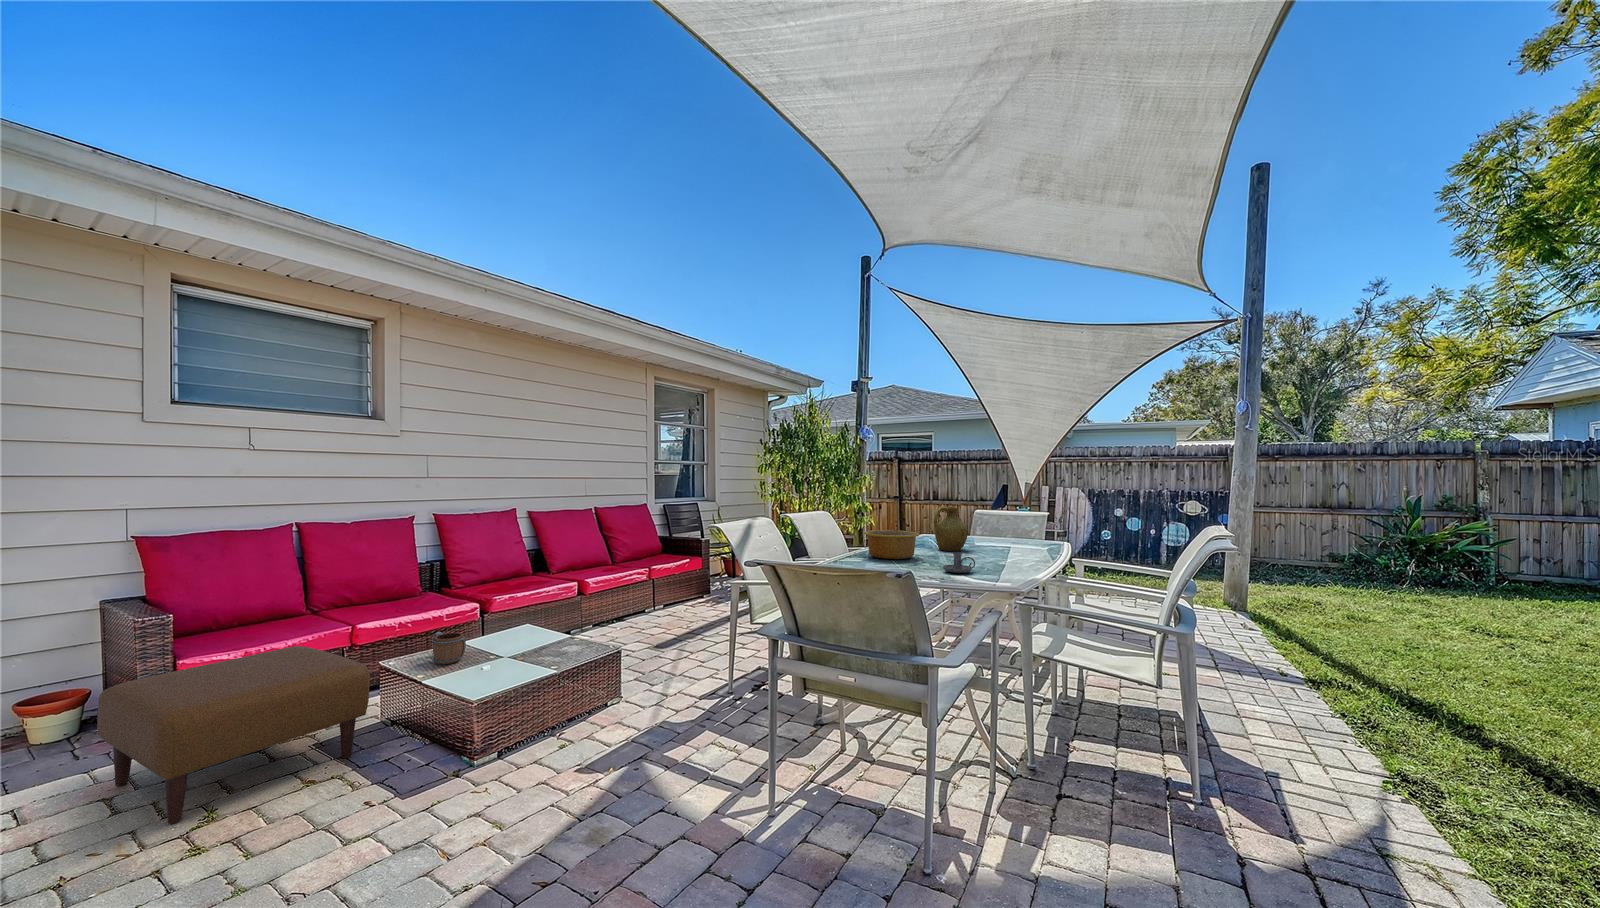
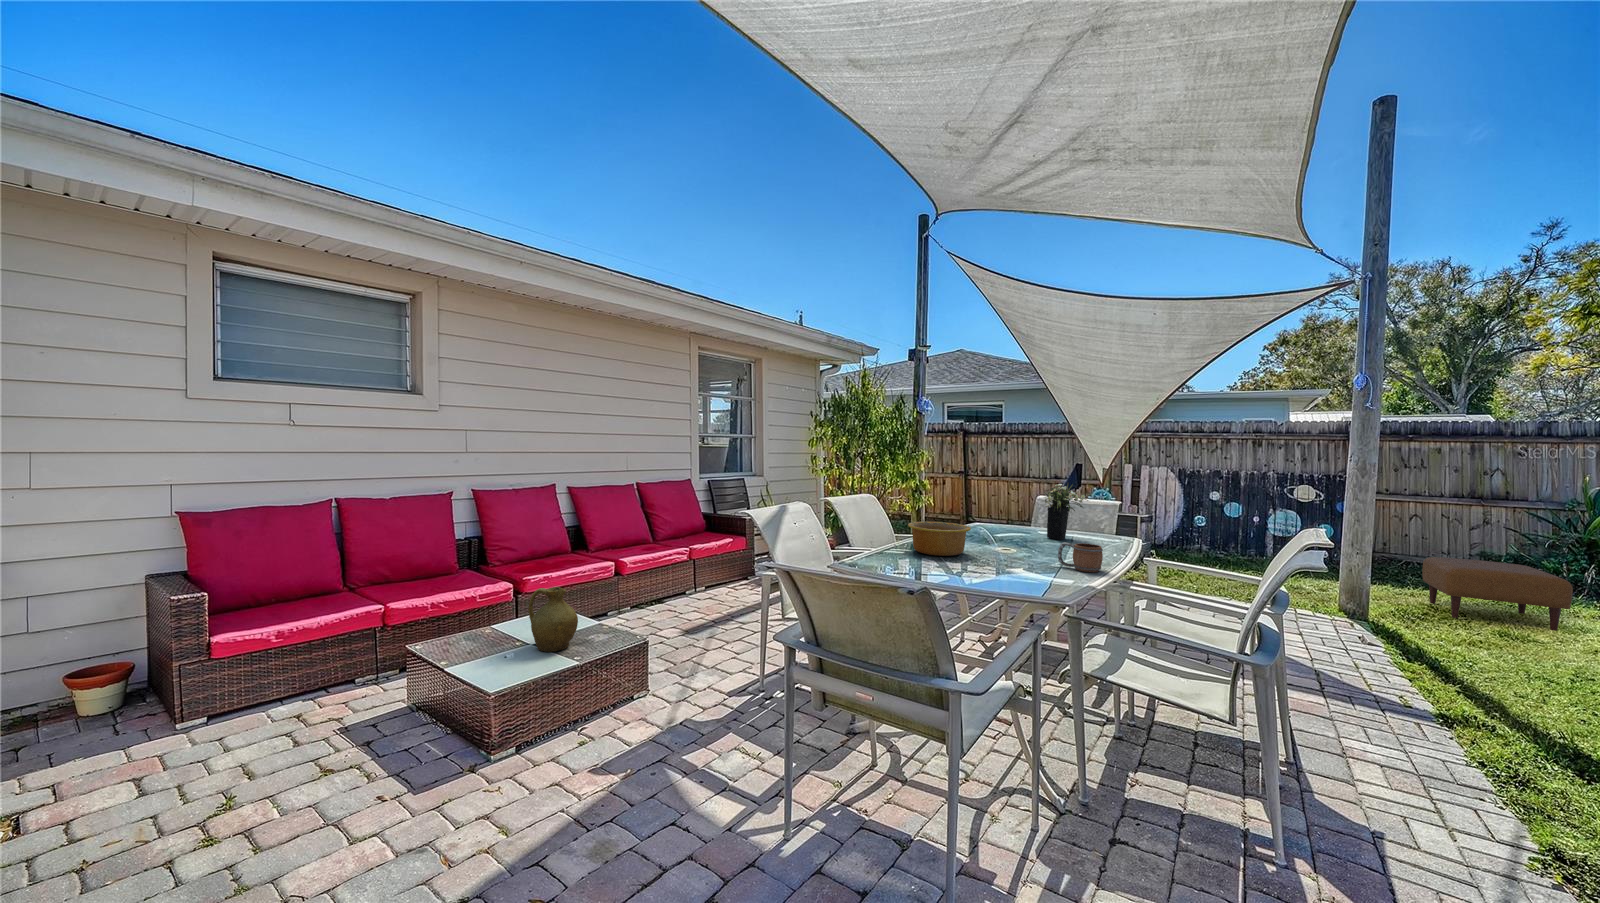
flower arrangement: none [976,494,1019,545] -> present [1044,483,1088,540]
pitcher: present [934,507,968,551] -> present [529,587,578,652]
candle holder: present [943,553,975,573] -> none [994,554,1032,577]
mug: present [432,632,466,664] -> present [1058,542,1103,572]
ottoman: present [97,646,370,824] -> present [1422,557,1573,631]

